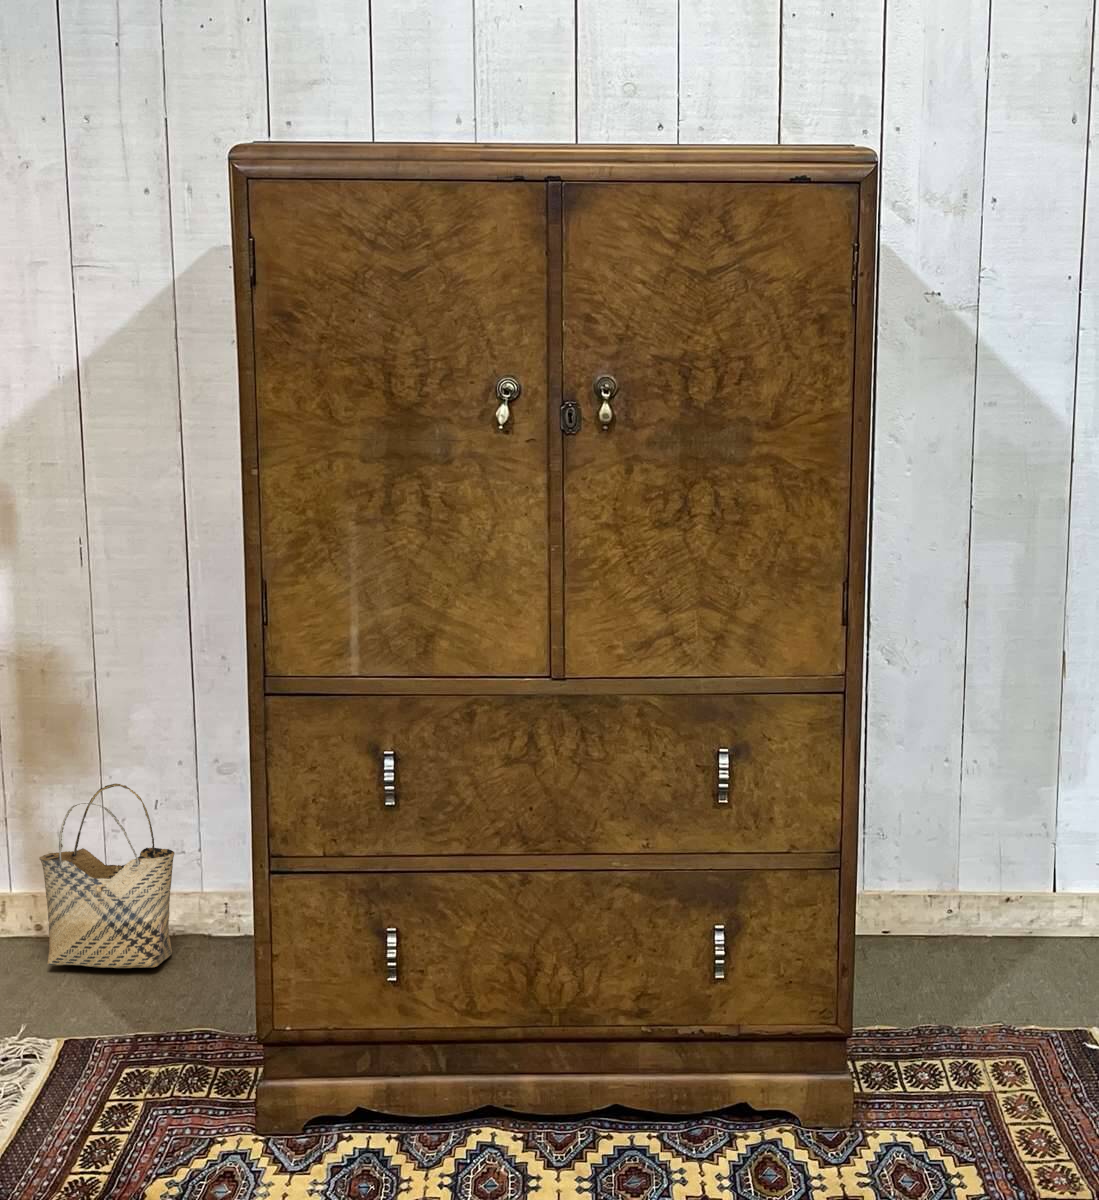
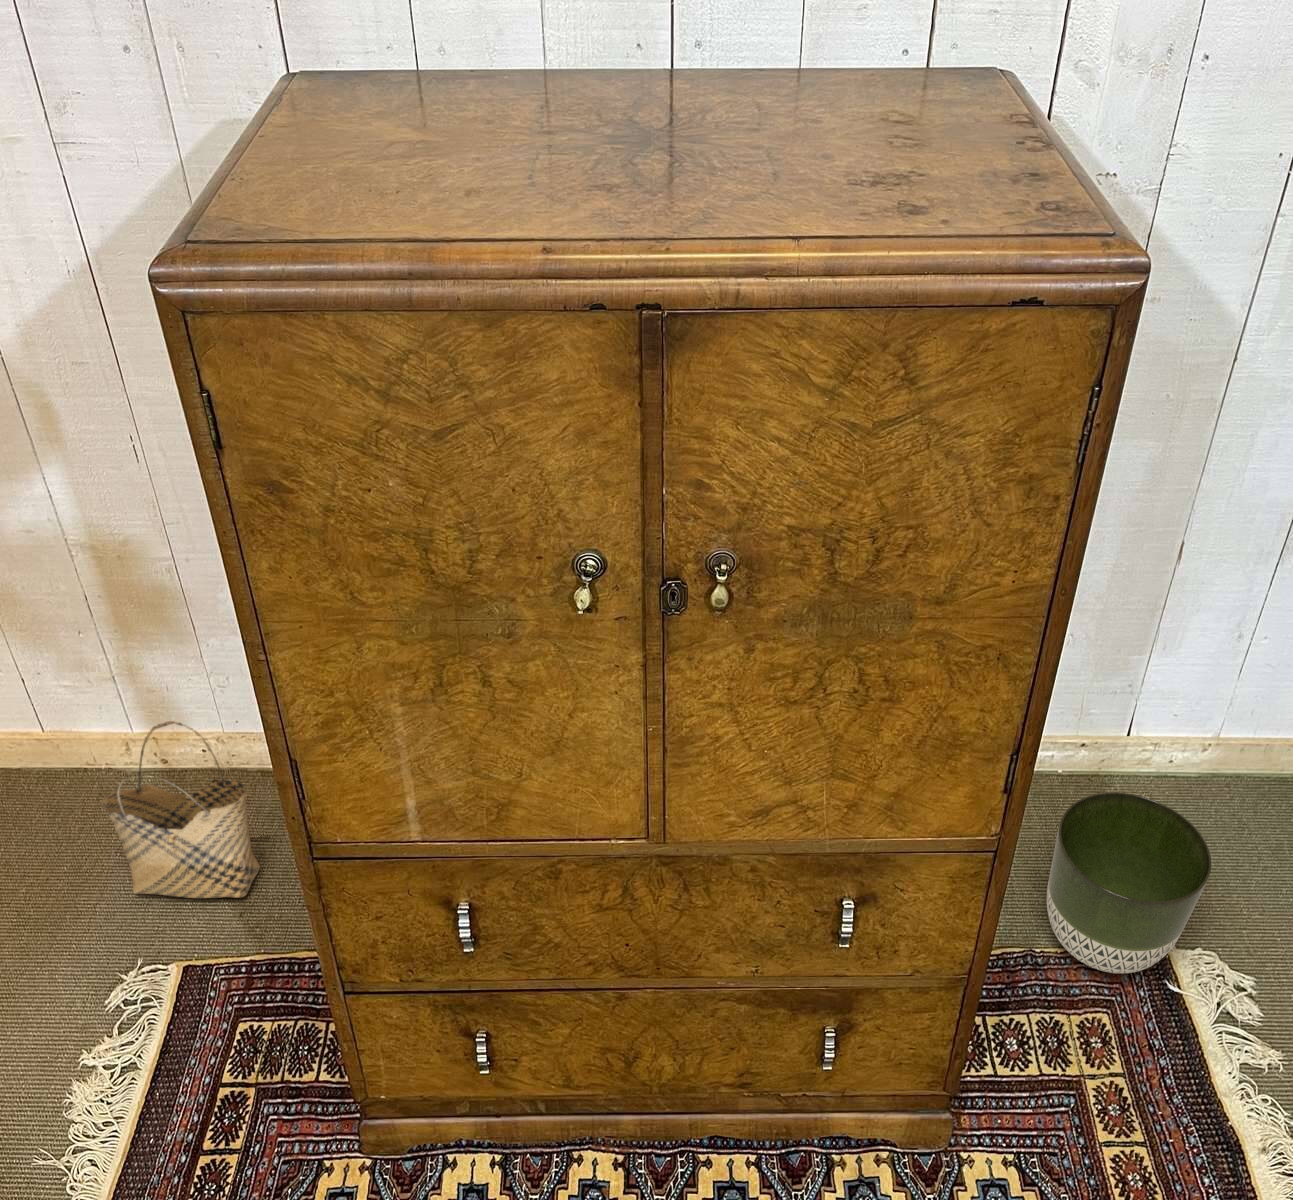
planter: none [930,838,1073,1009] -> present [1047,792,1212,974]

